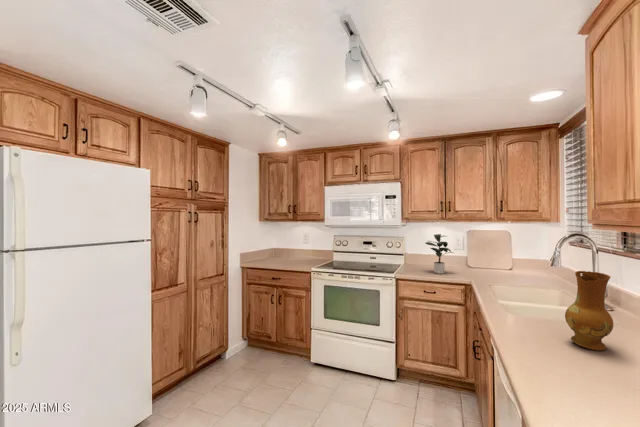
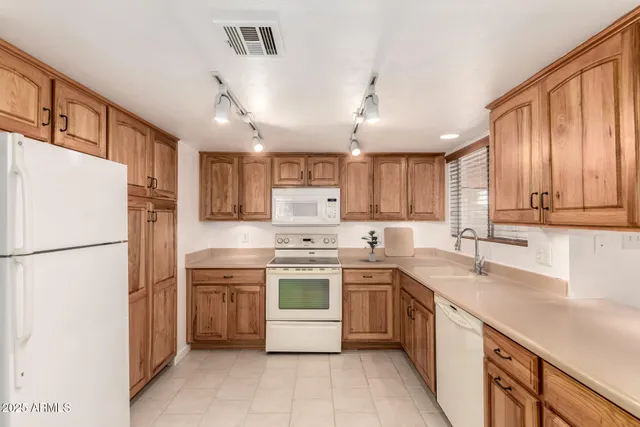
ceramic jug: present [565,271,613,351] -> none [481,247,505,292]

